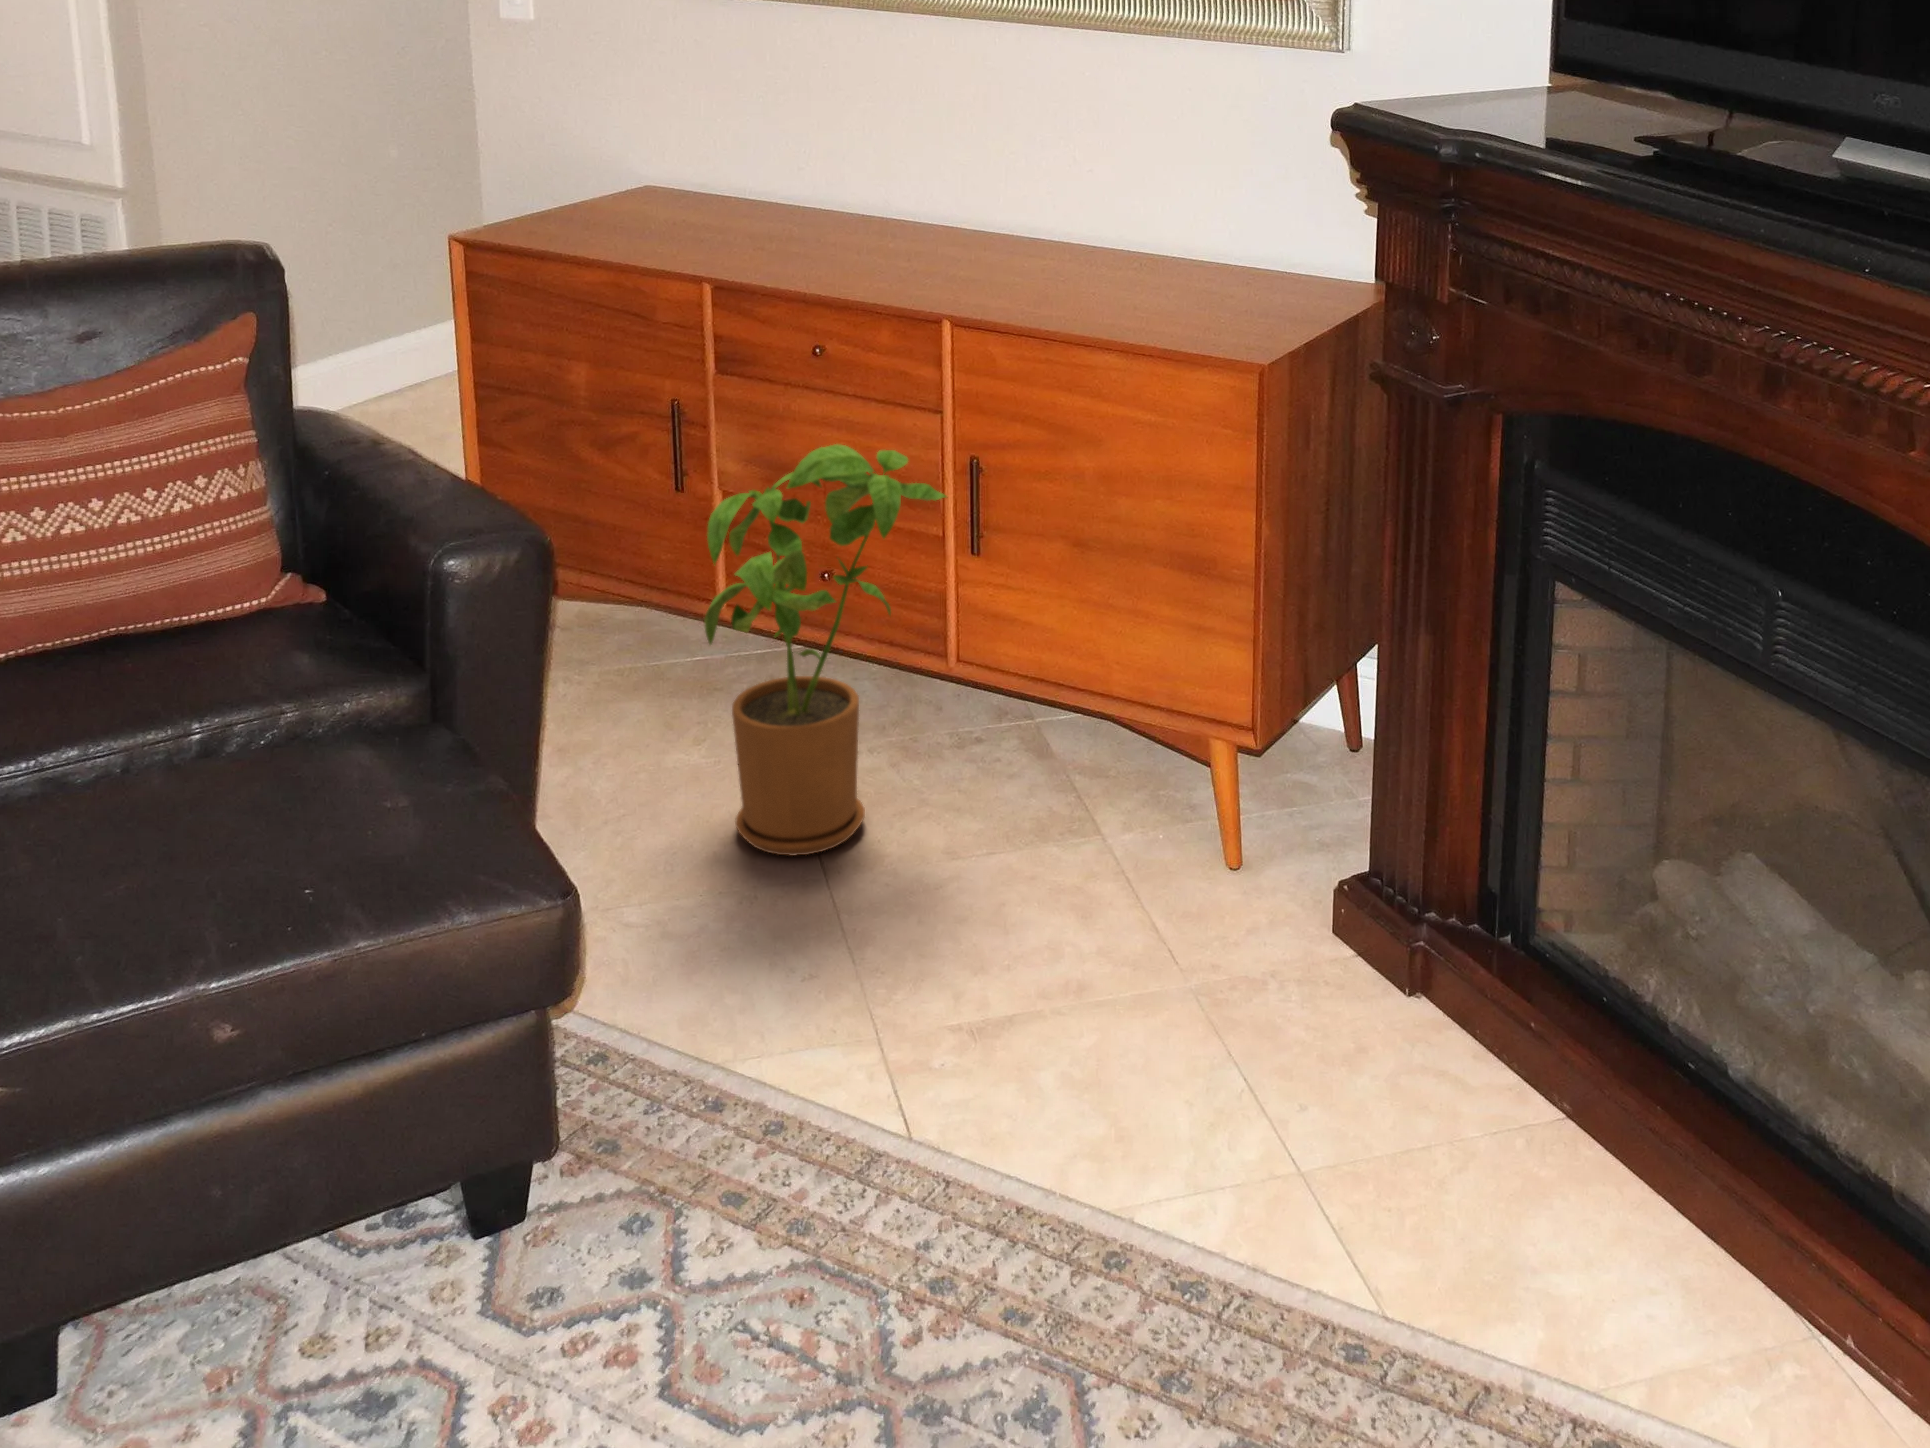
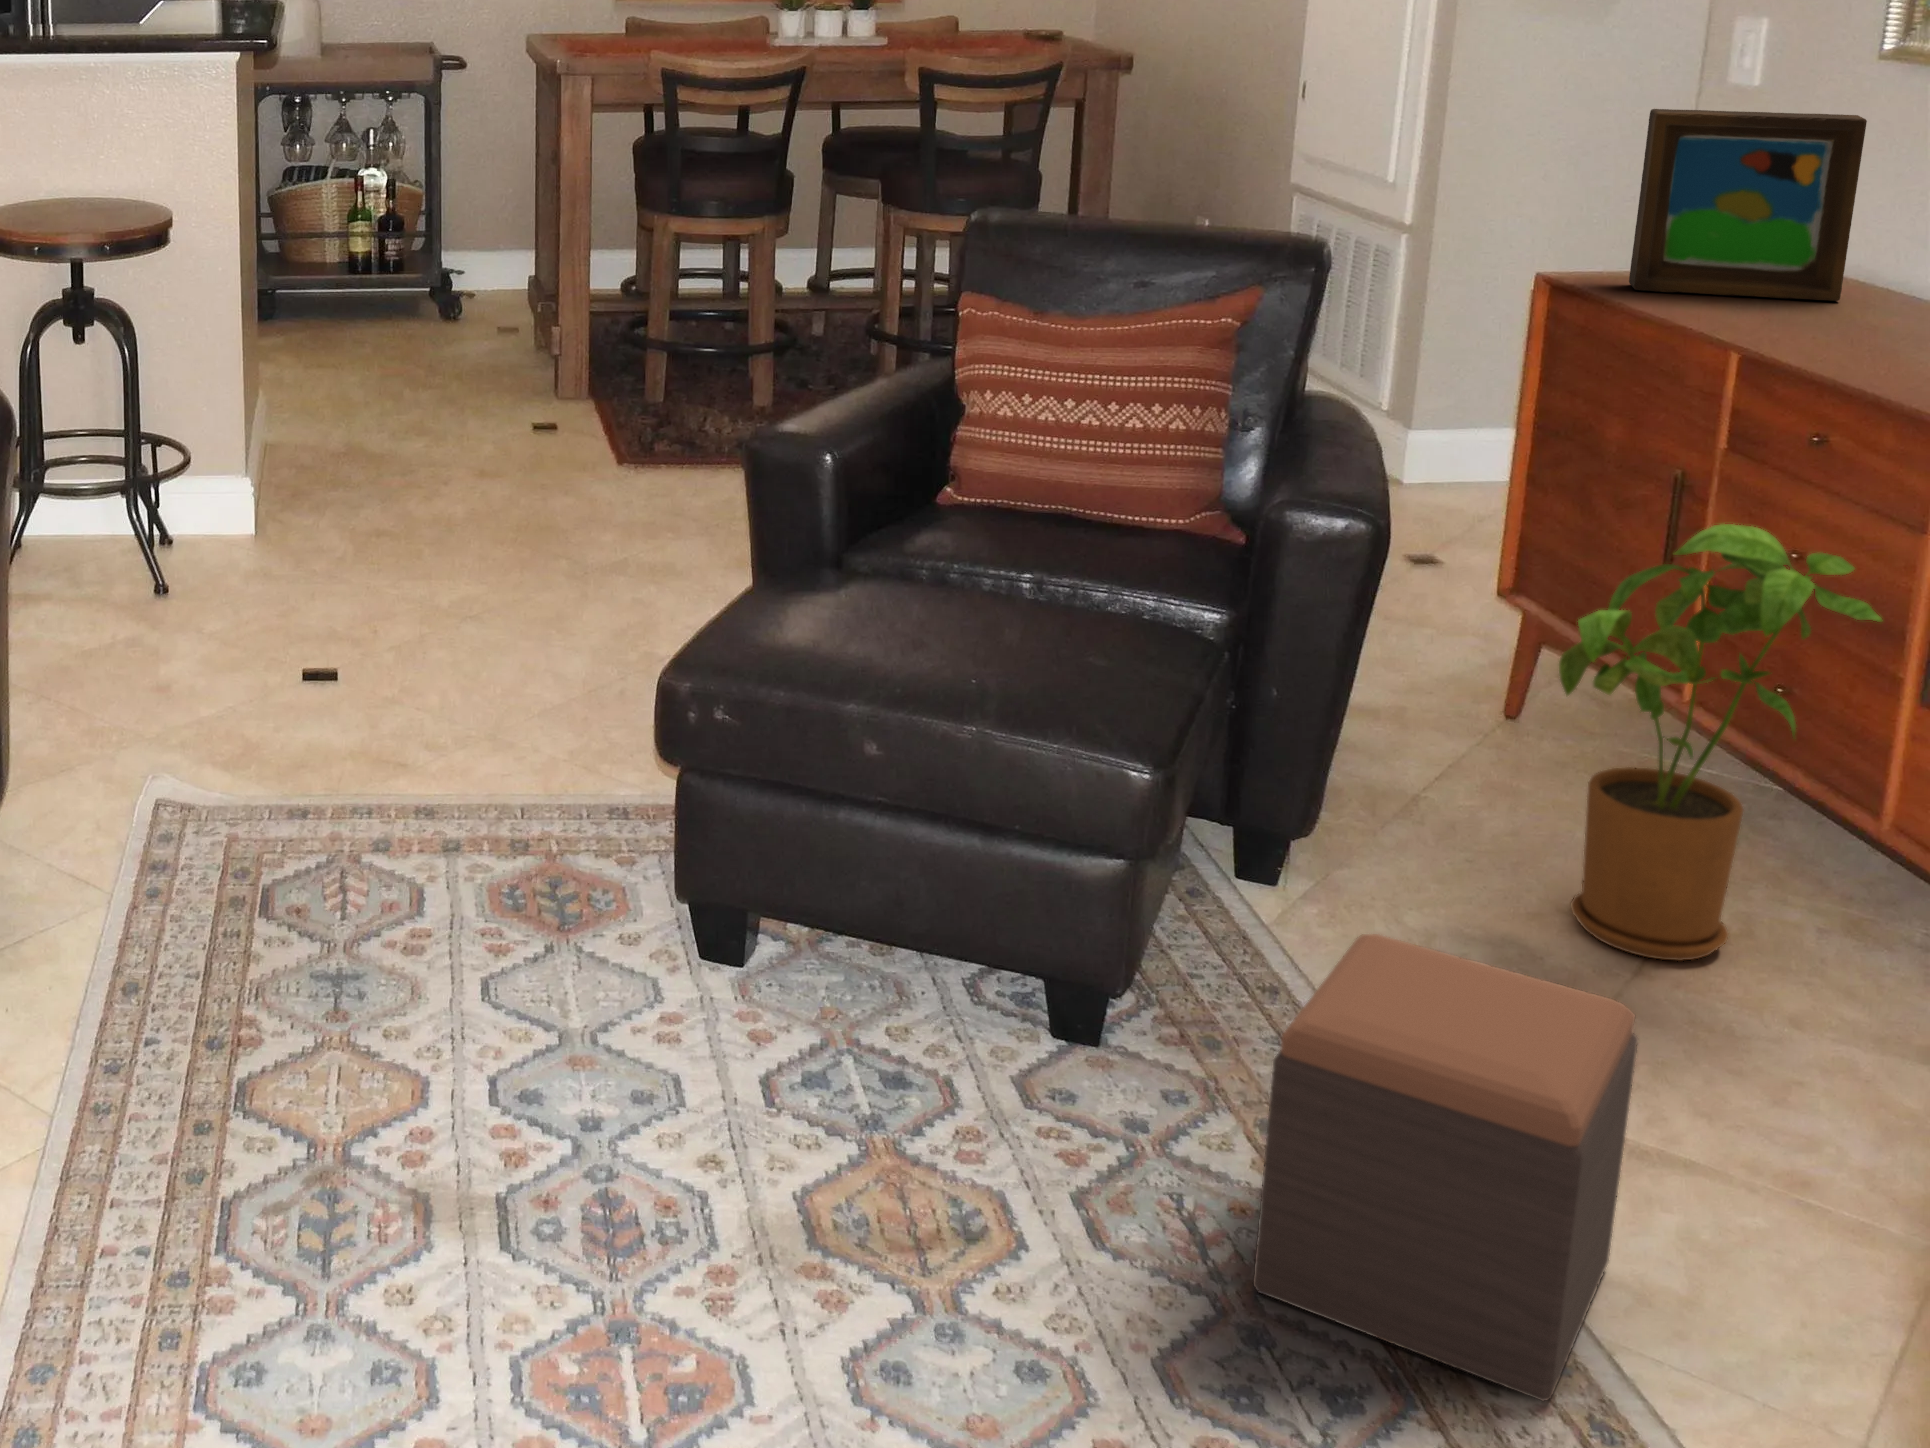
picture frame: none [529,47,711,236] -> present [1629,109,1867,301]
footstool: none [812,918,1146,1368] -> present [1253,934,1638,1401]

